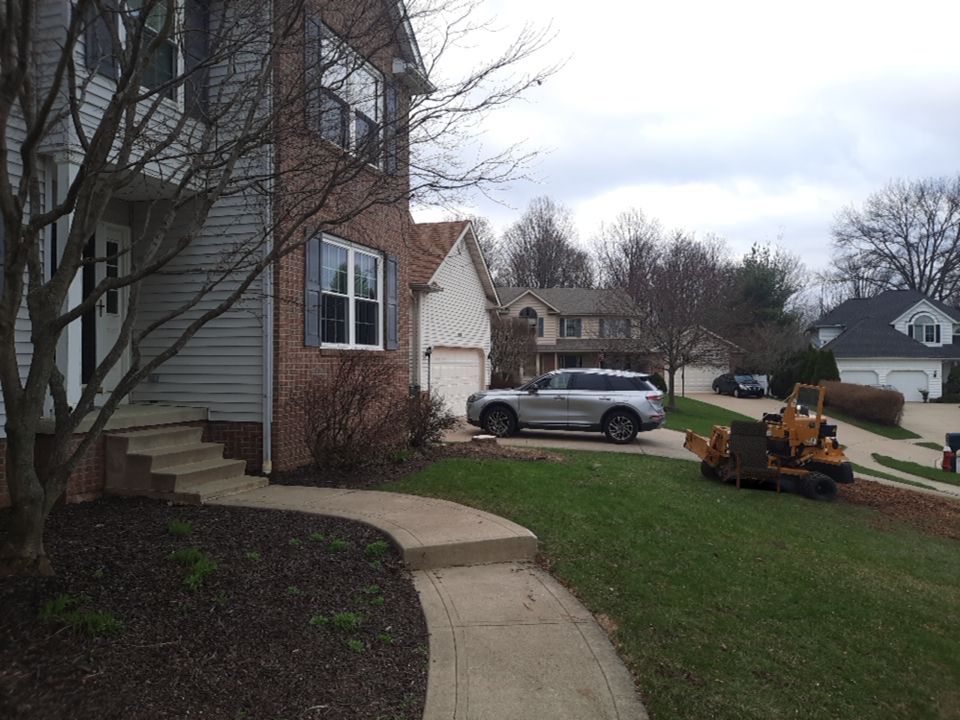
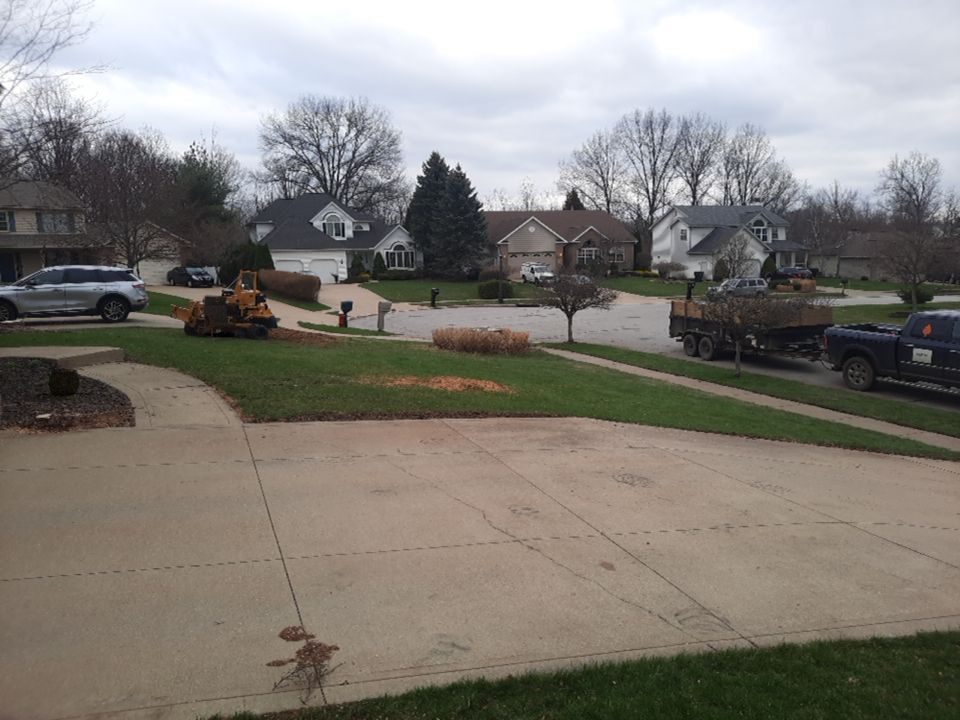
woven basket: none [278,606,348,685] -> present [48,369,80,395]

